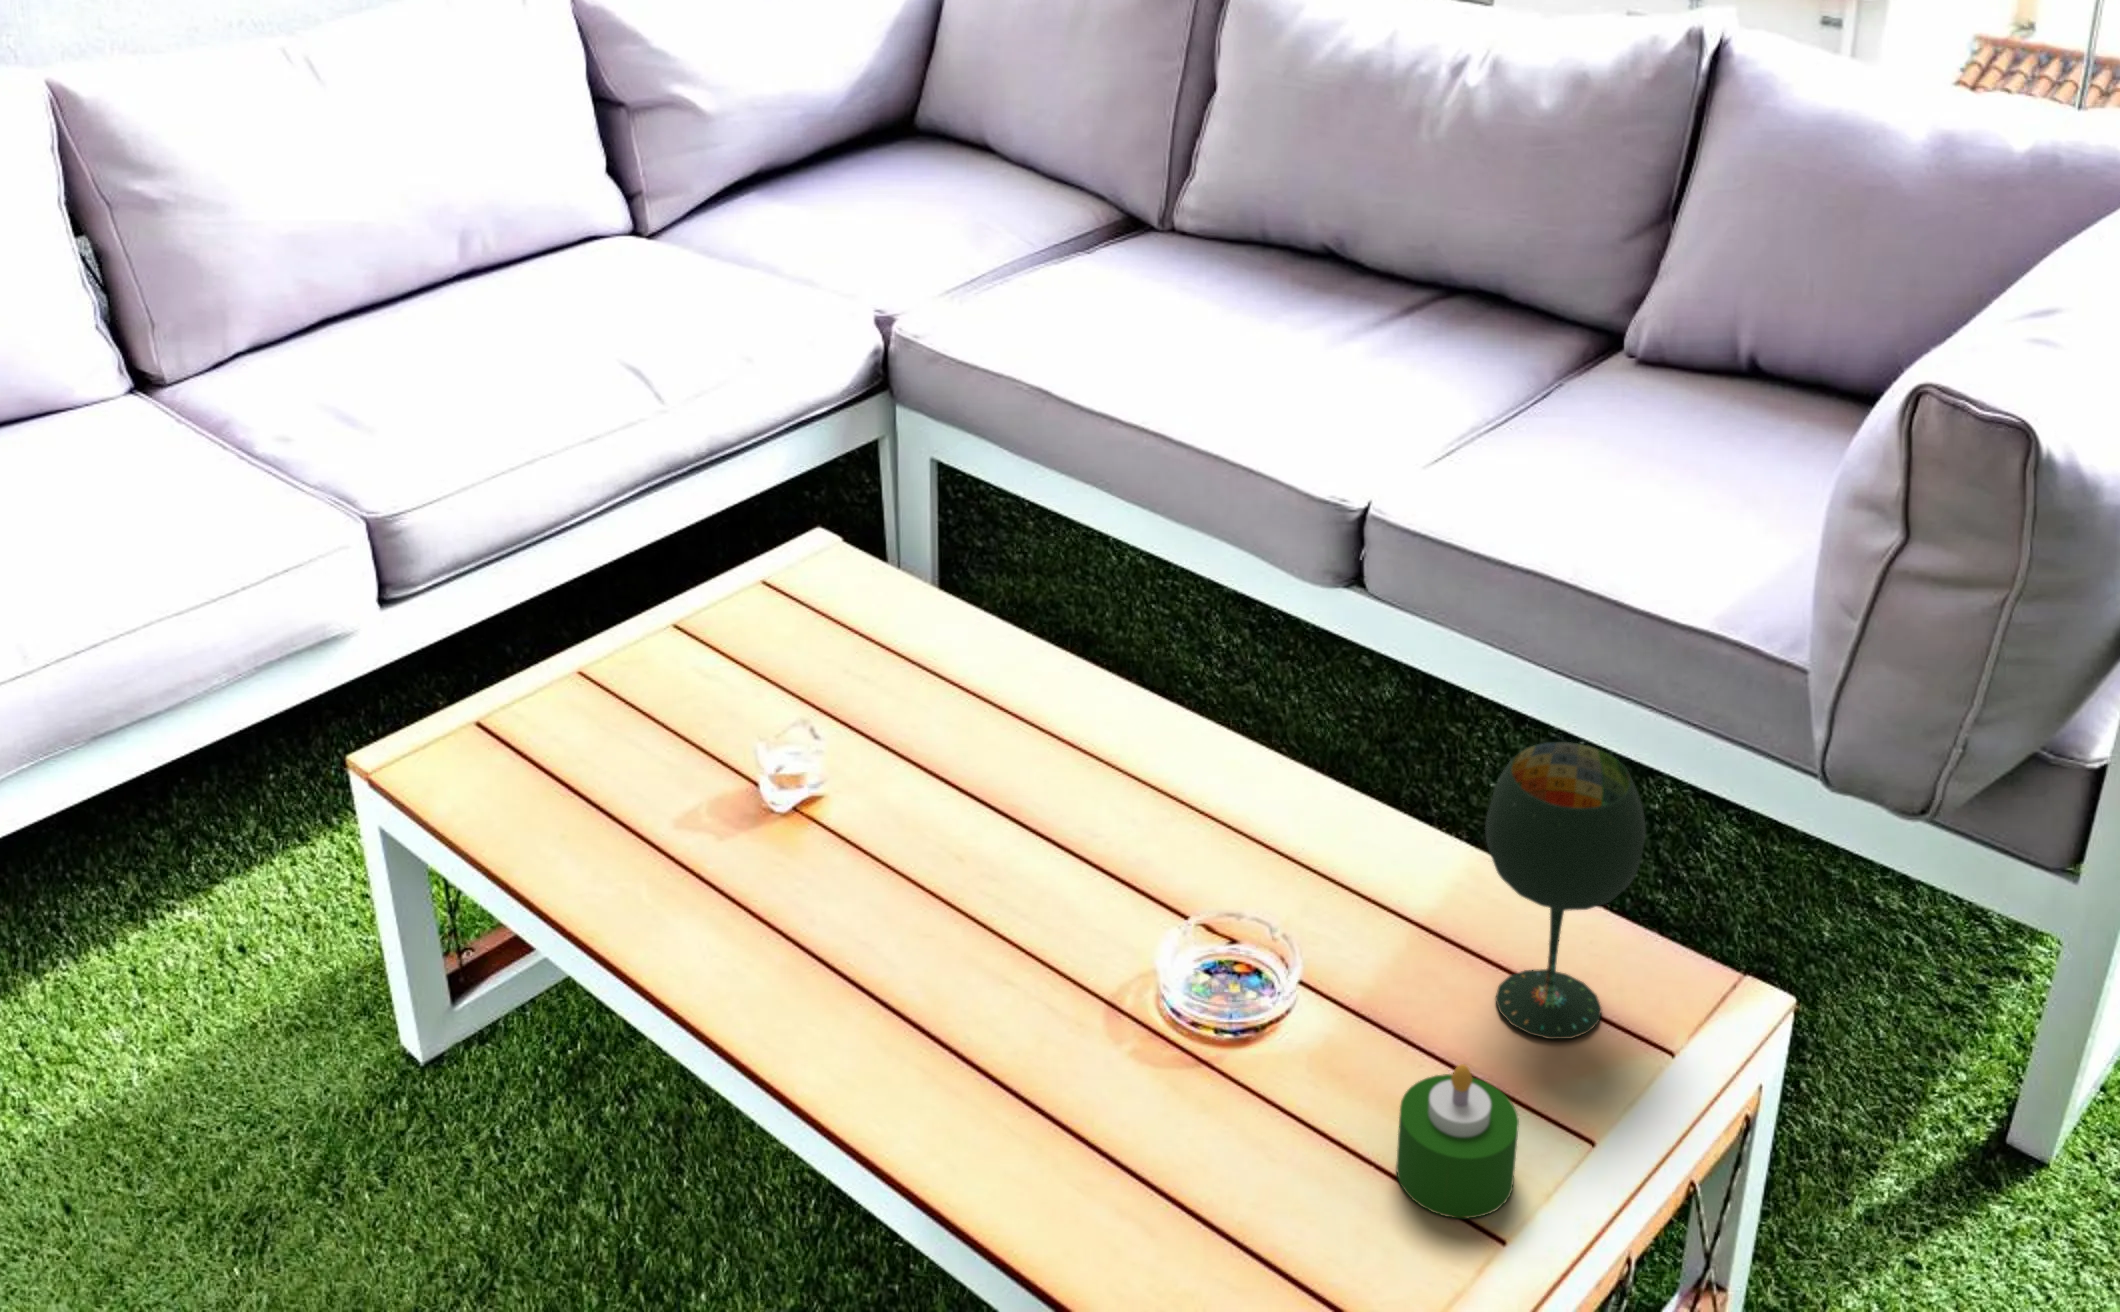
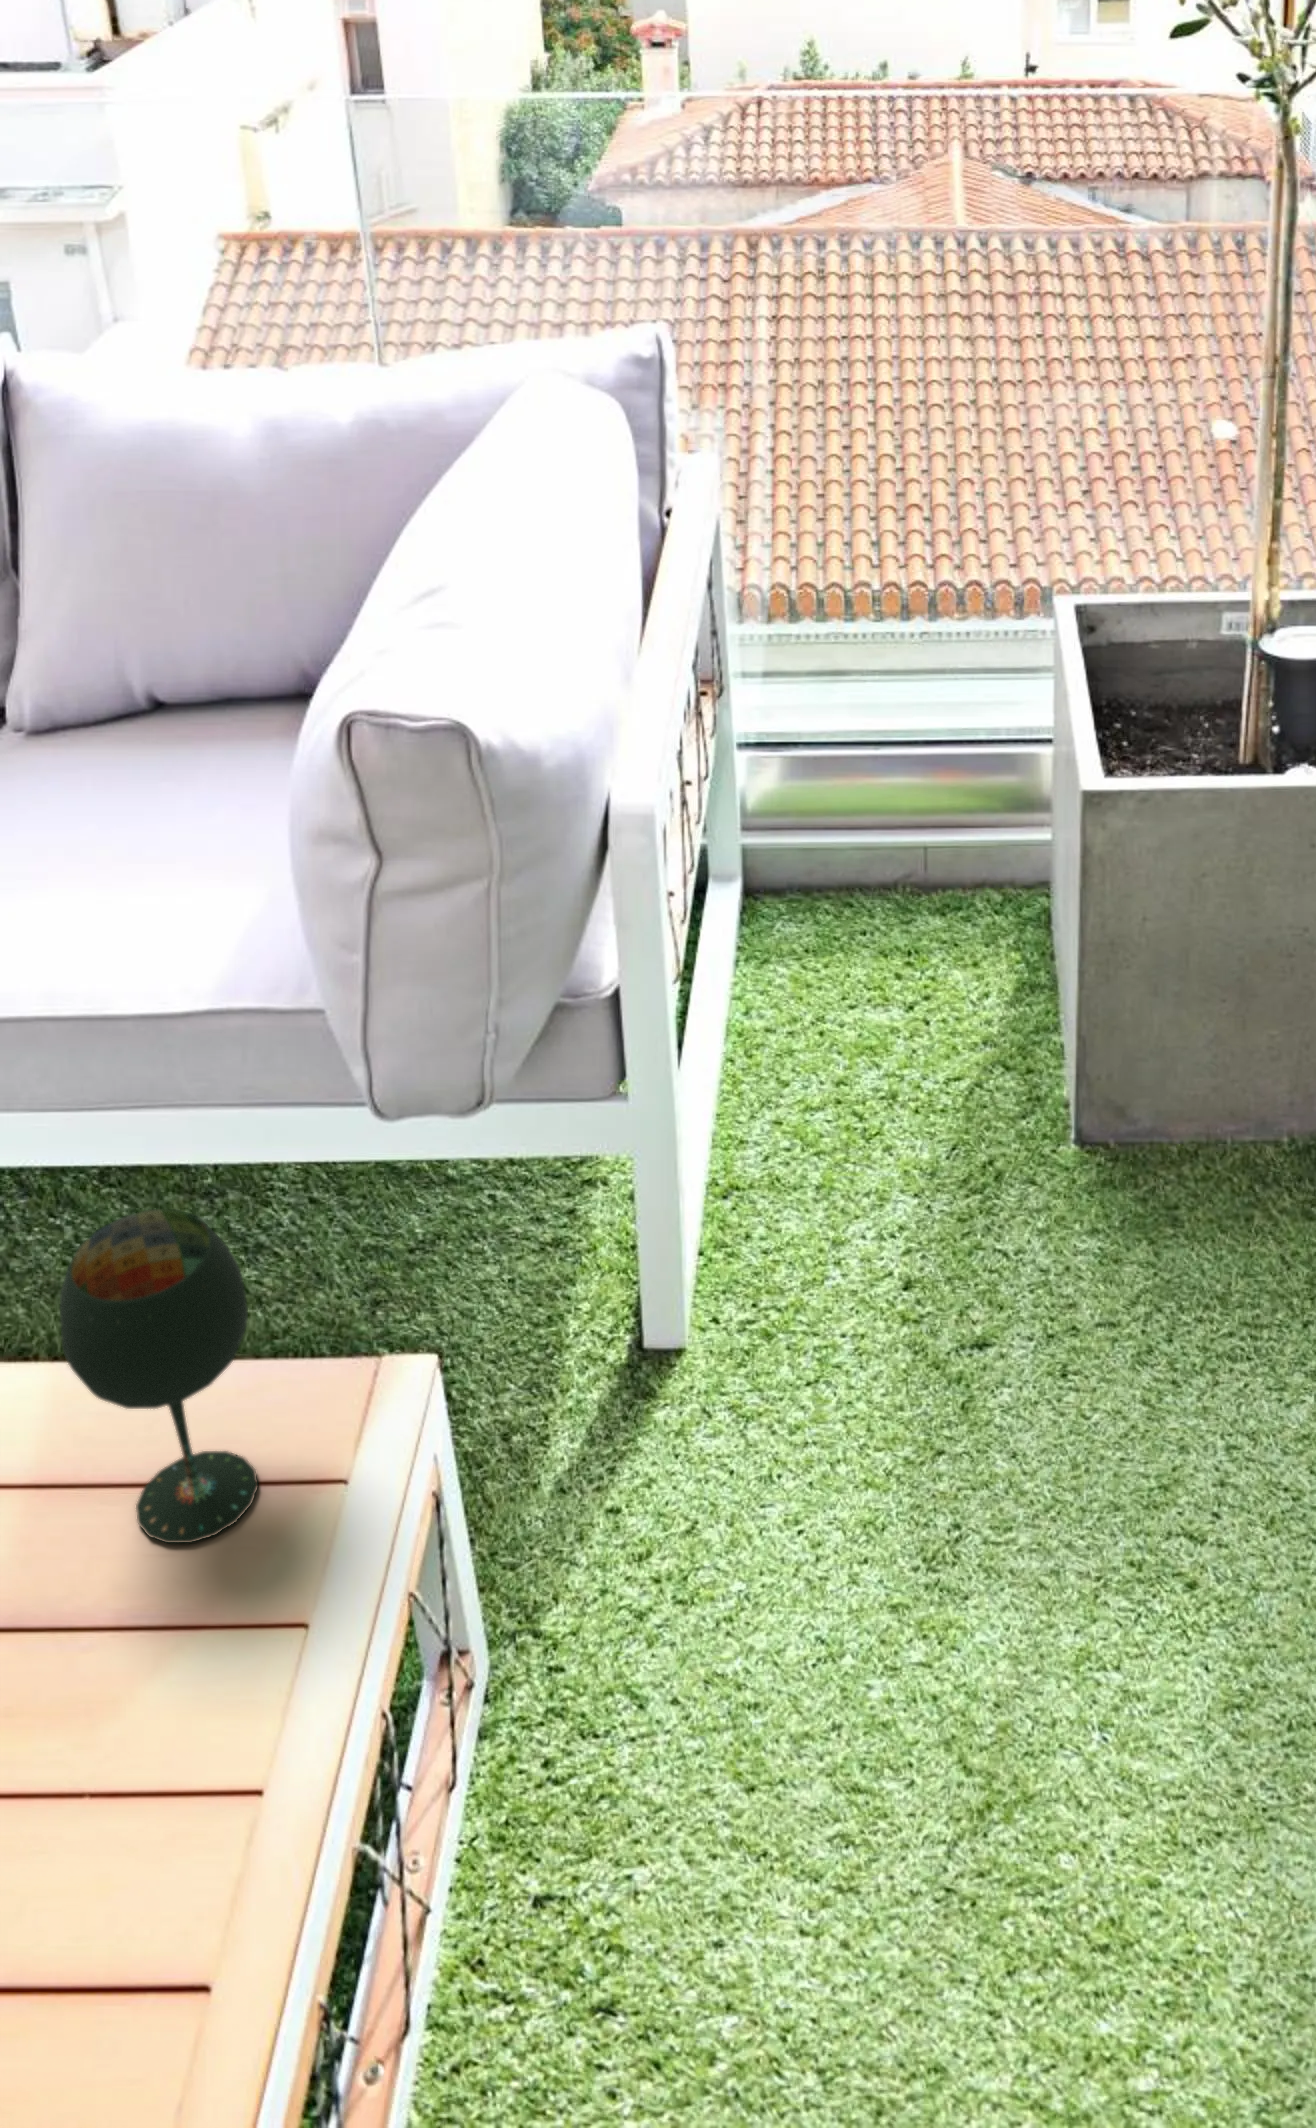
candle: present [1396,1064,1519,1219] -> none [80,1636,238,1818]

